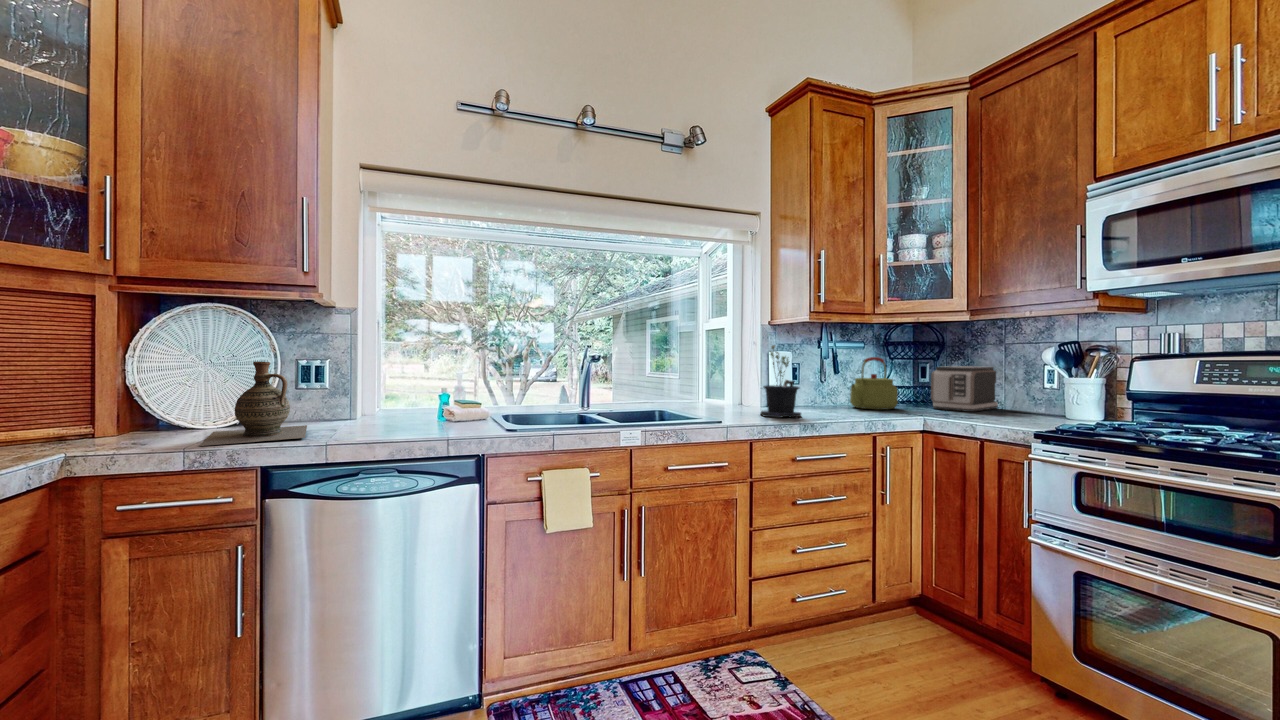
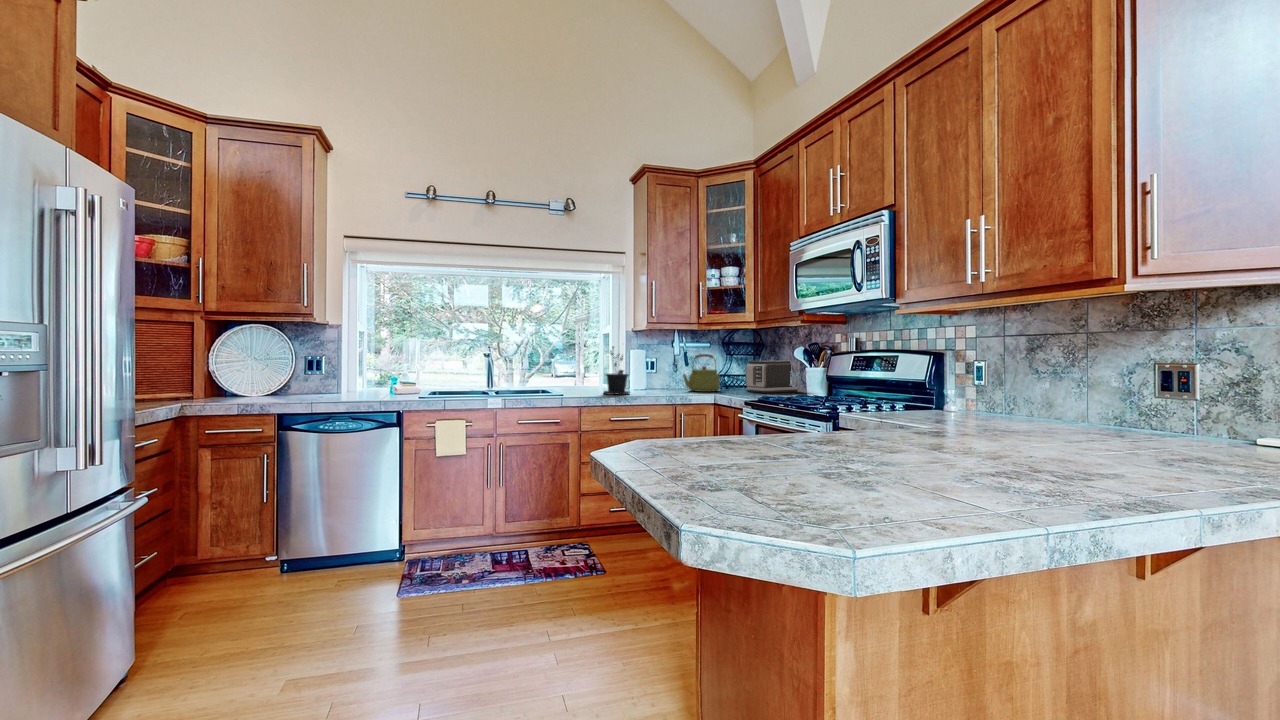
ceramic jug: present [199,362,307,446] -> none [246,357,307,402]

